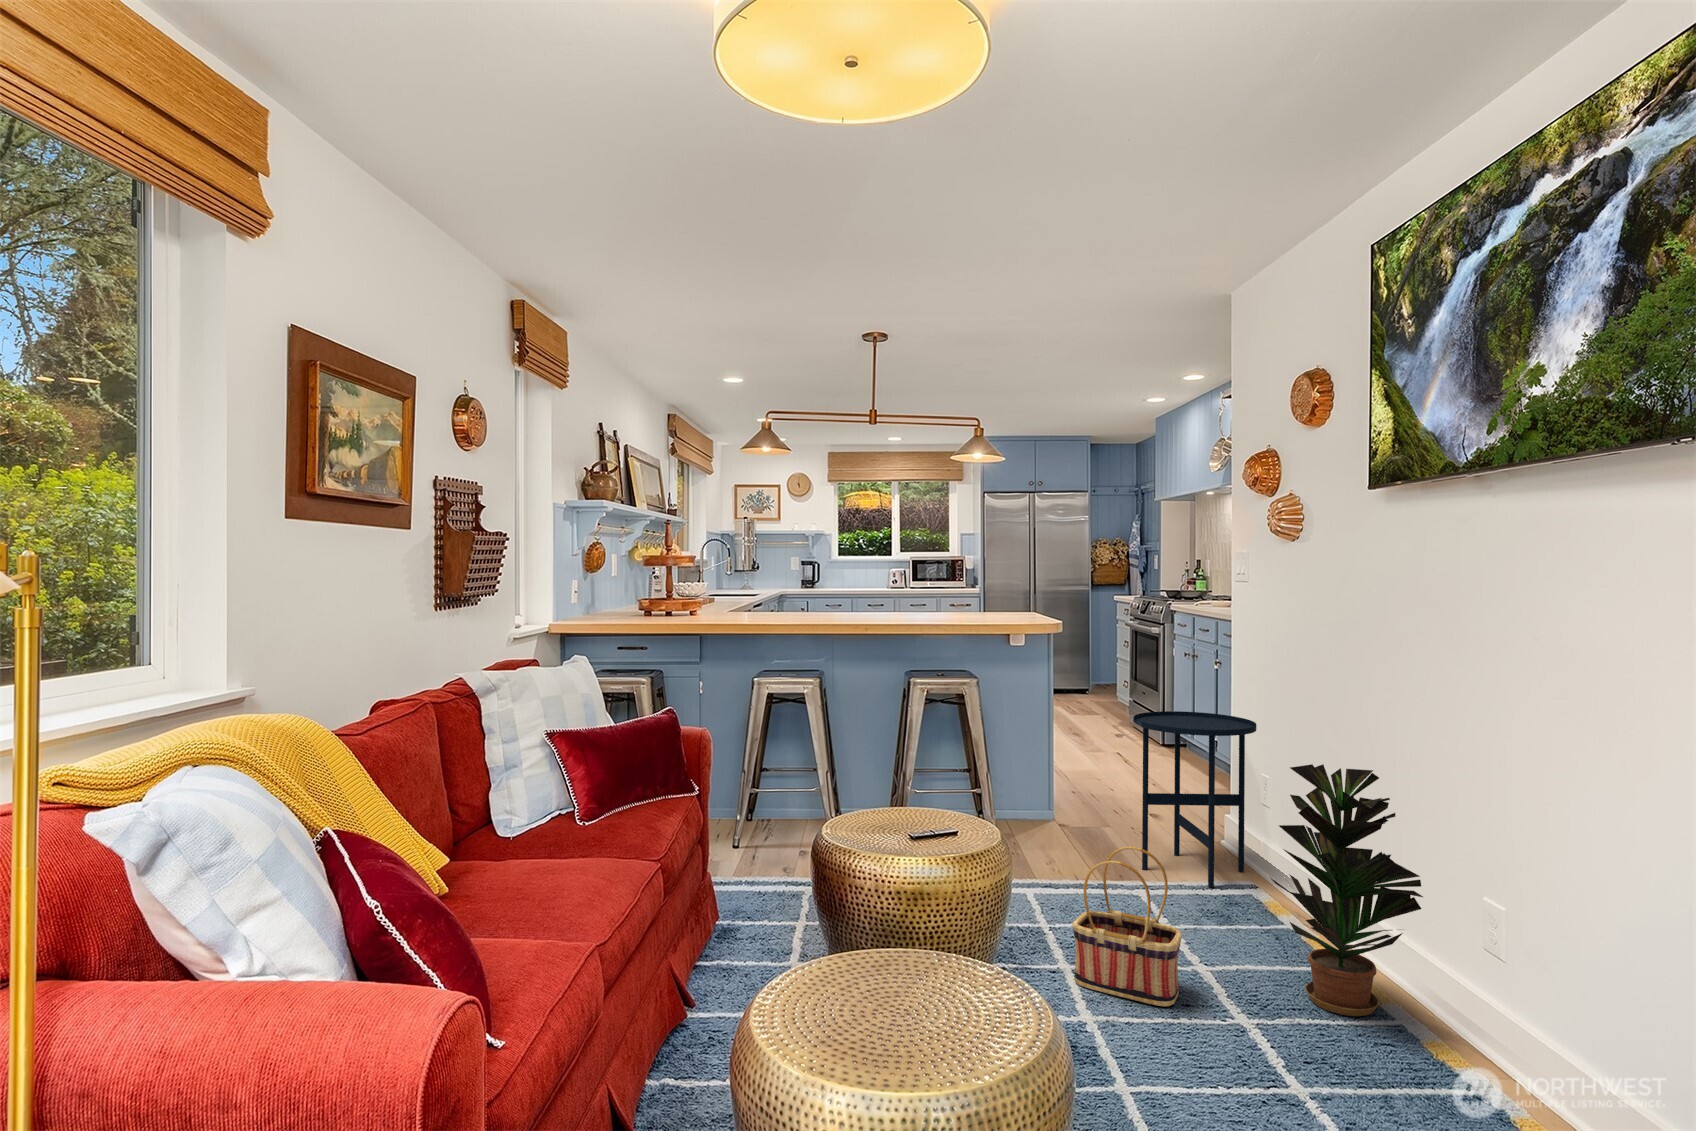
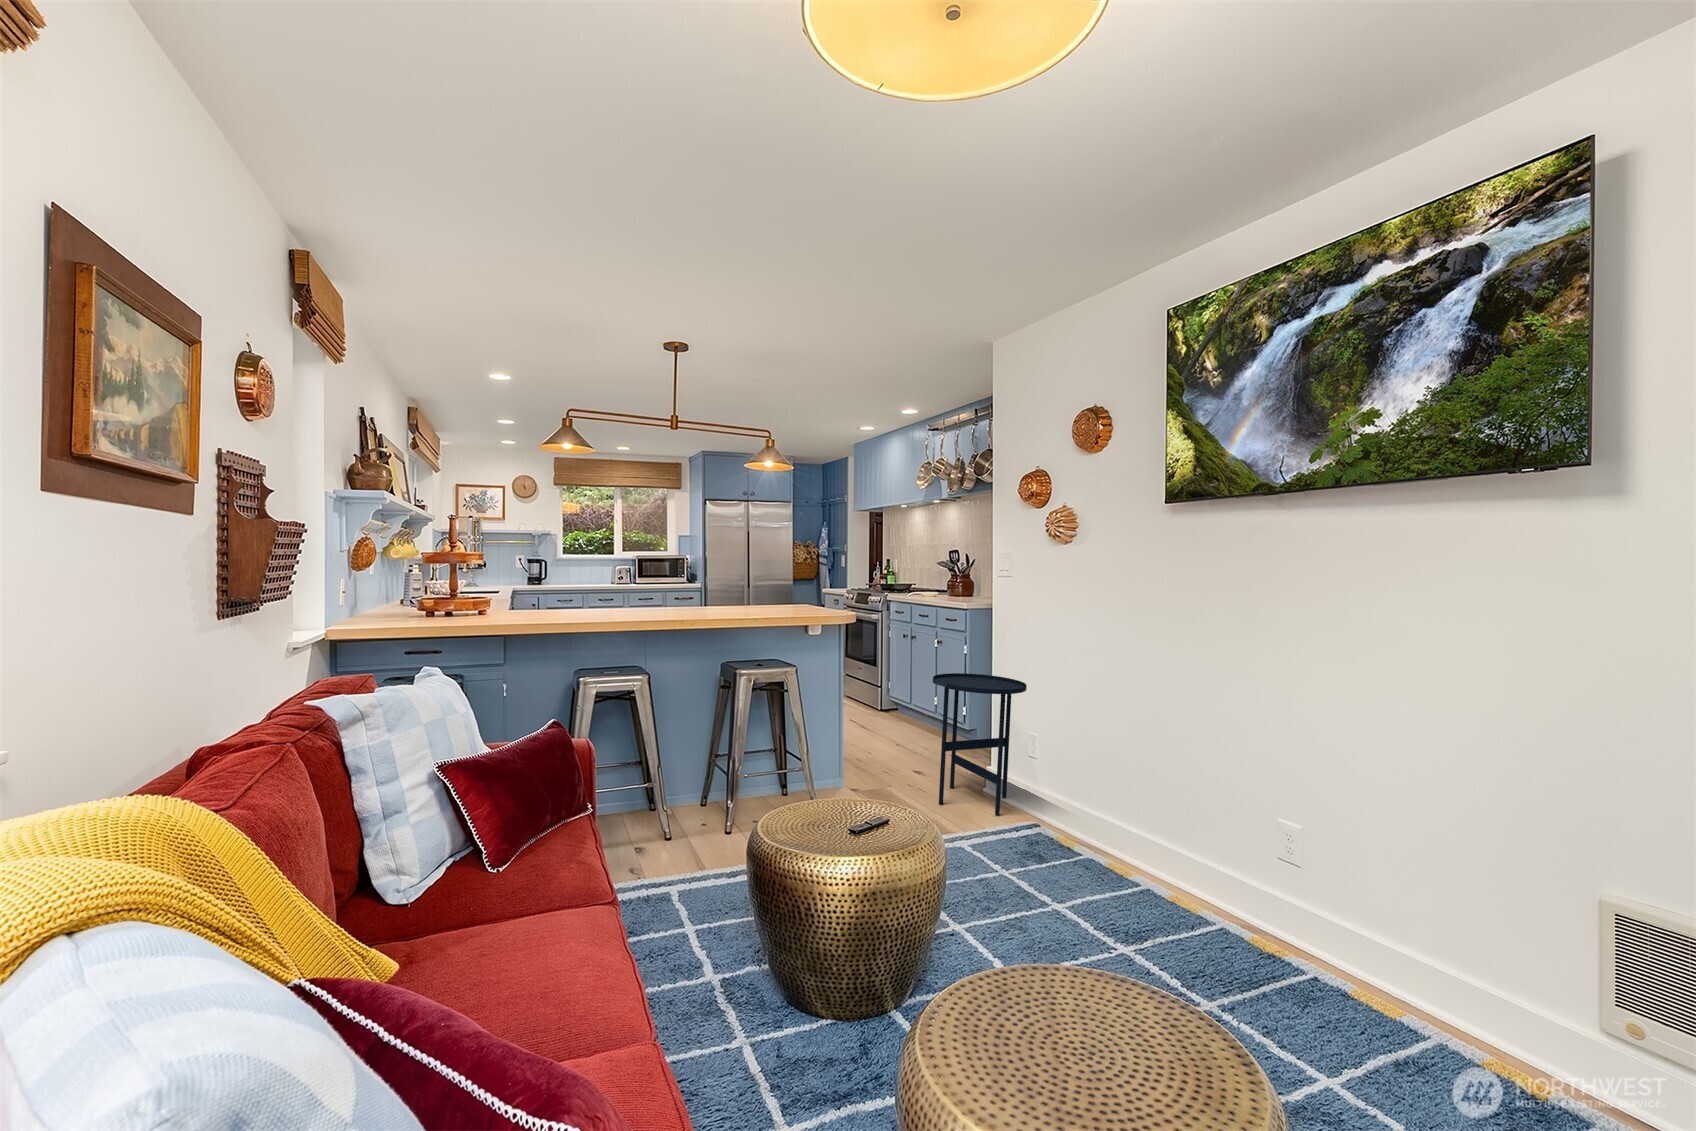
potted plant: present [1271,764,1423,1016] -> none [1107,720,1237,926]
basket: present [1072,847,1182,1006] -> none [976,803,1075,949]

